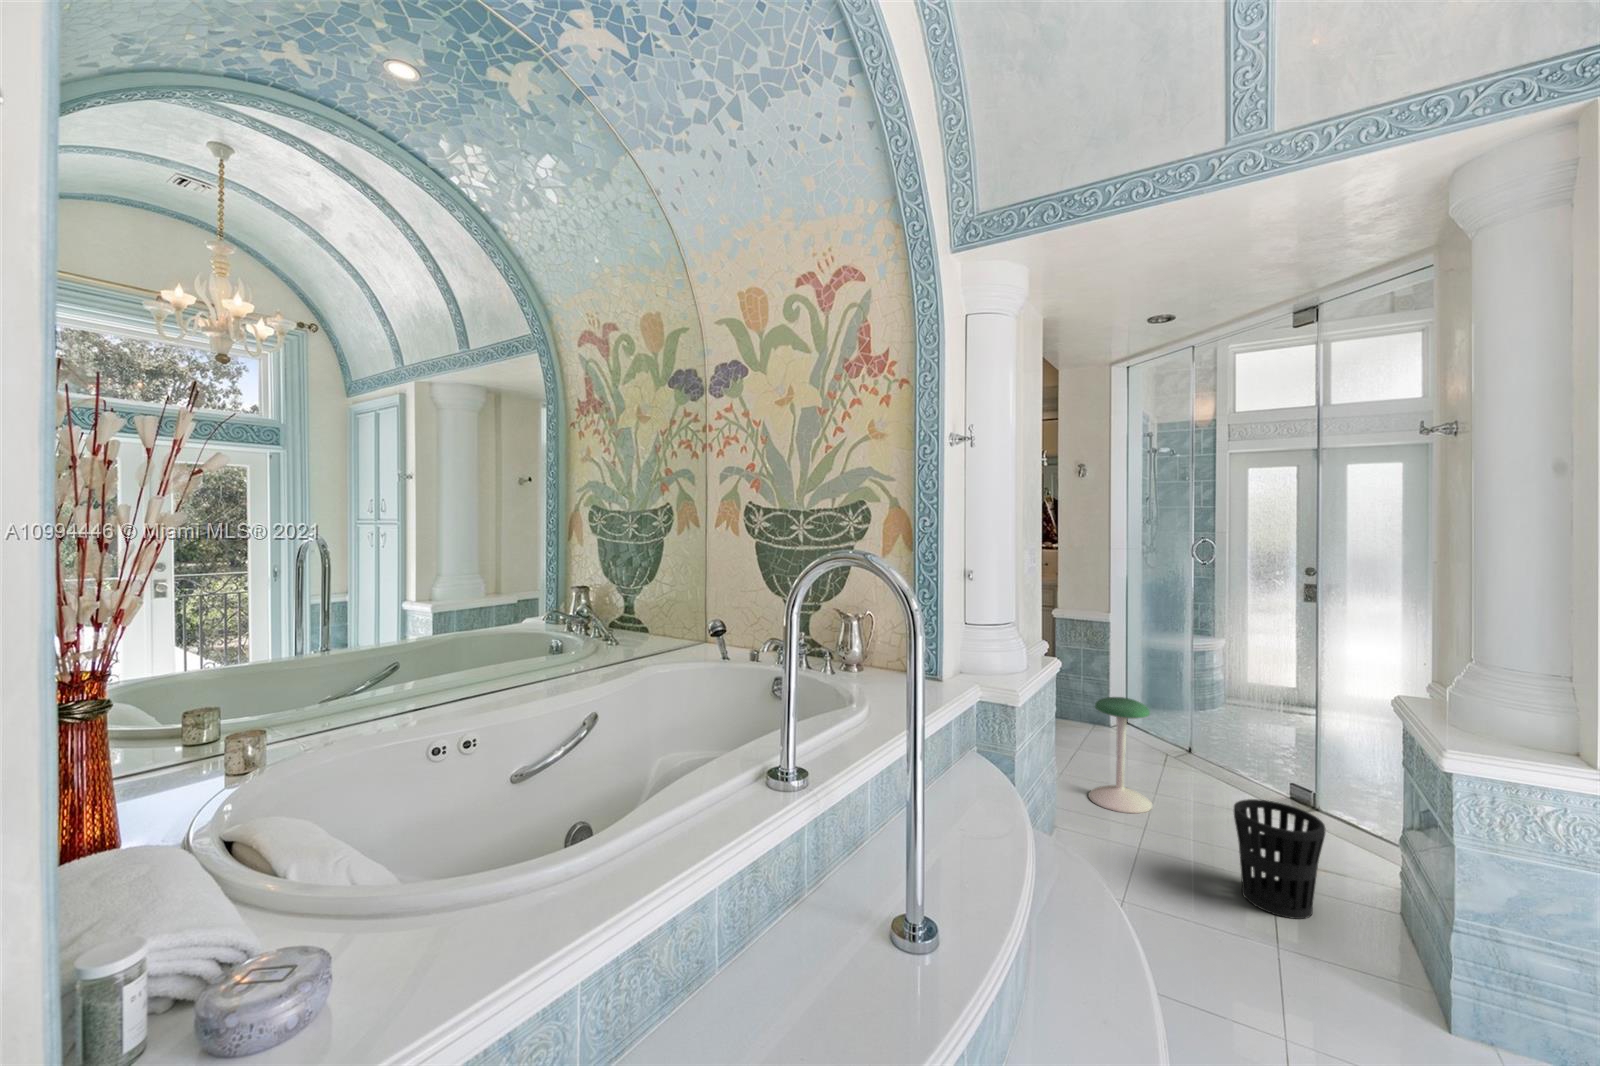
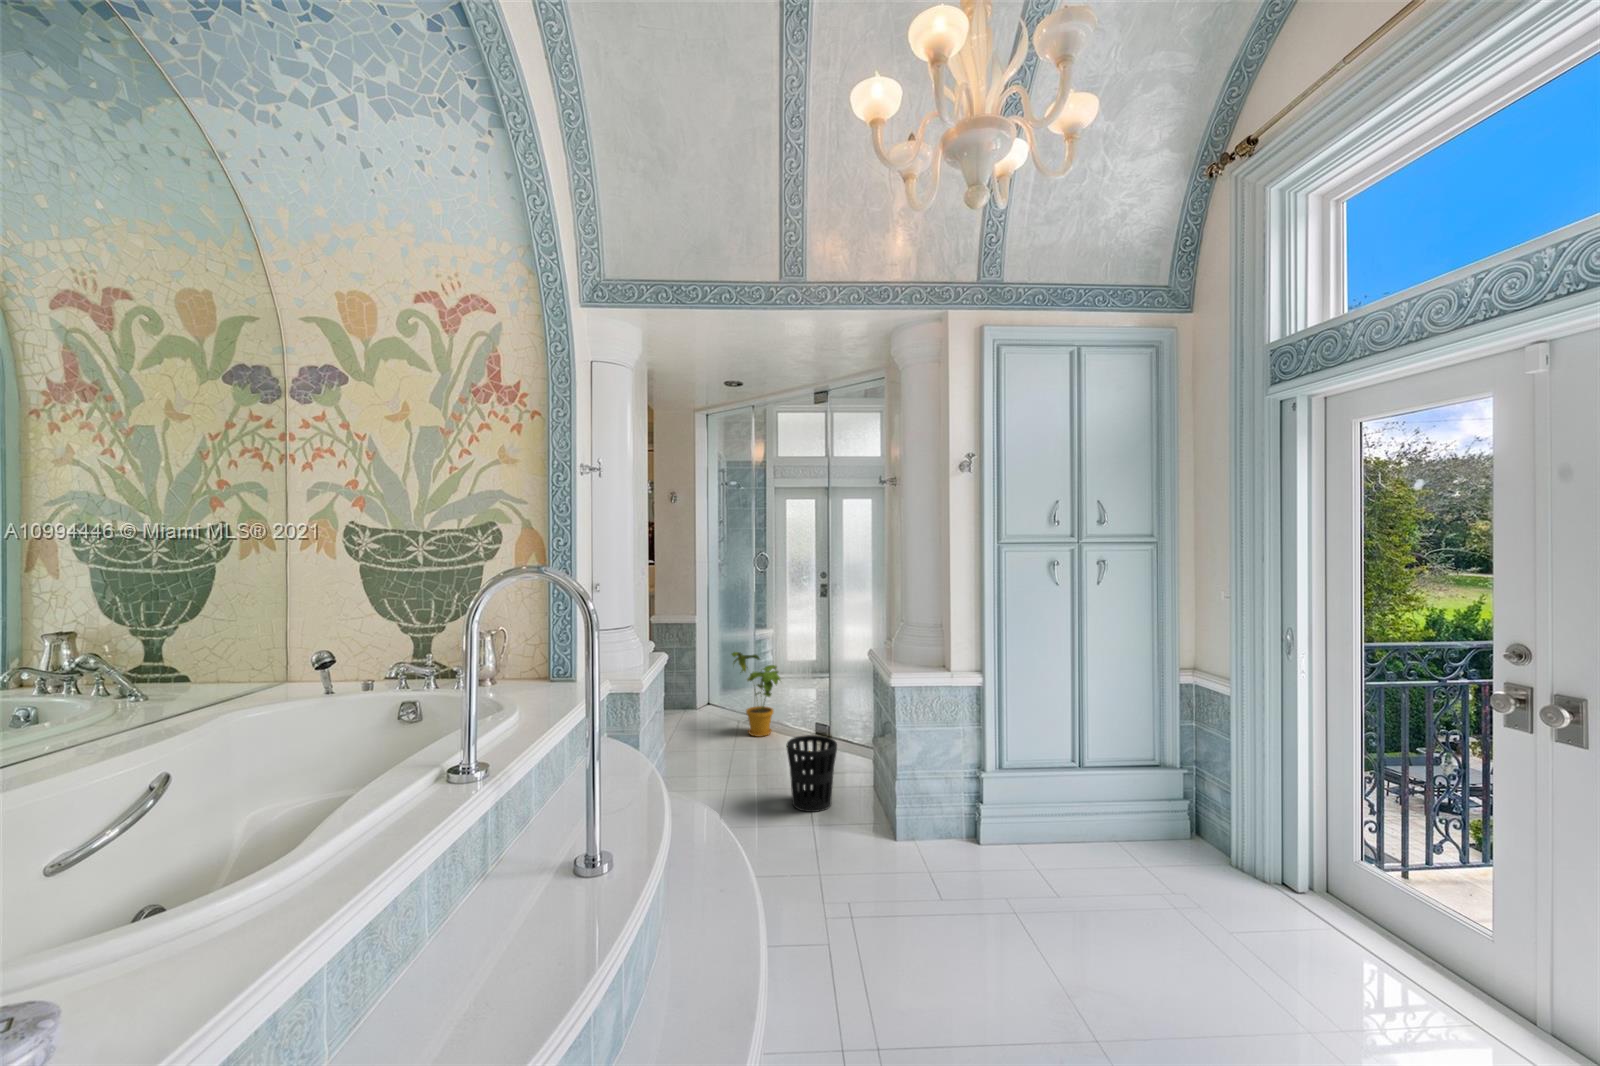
house plant: none [1157,665,1234,780] -> present [732,652,781,737]
stool: present [1089,697,1153,814] -> none [685,681,732,773]

